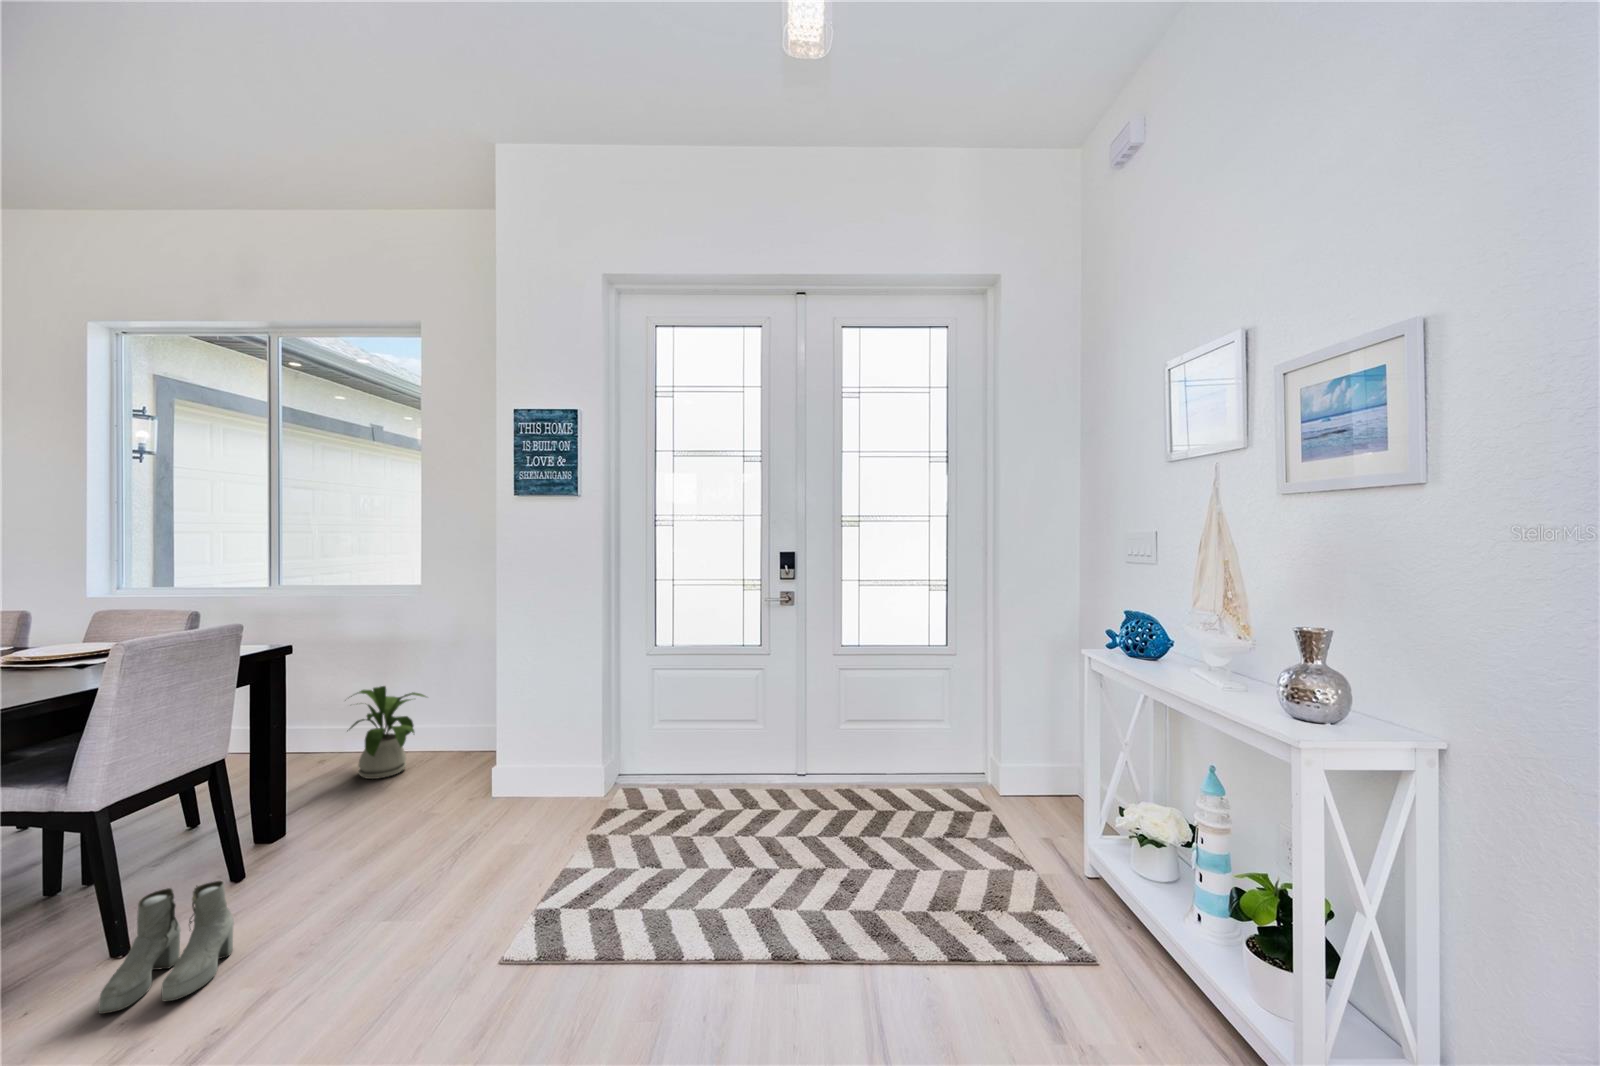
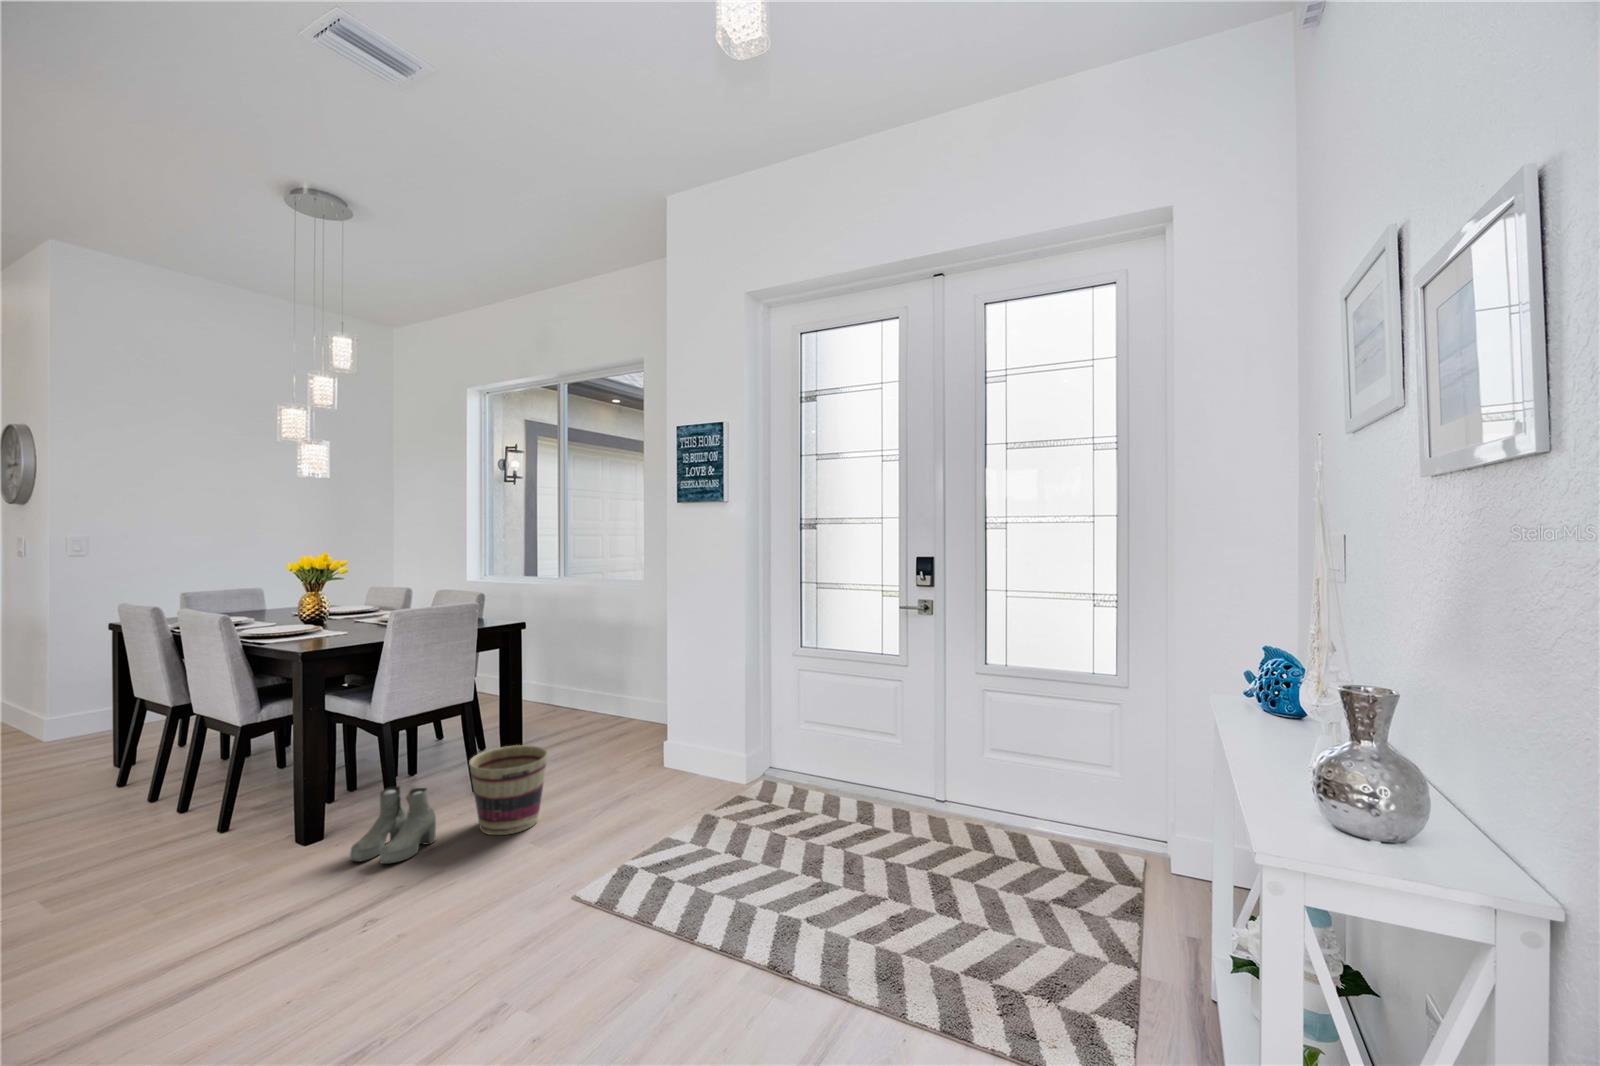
house plant: present [350,686,426,779] -> none [576,661,634,737]
basket: none [277,797,392,922] -> present [469,745,548,835]

